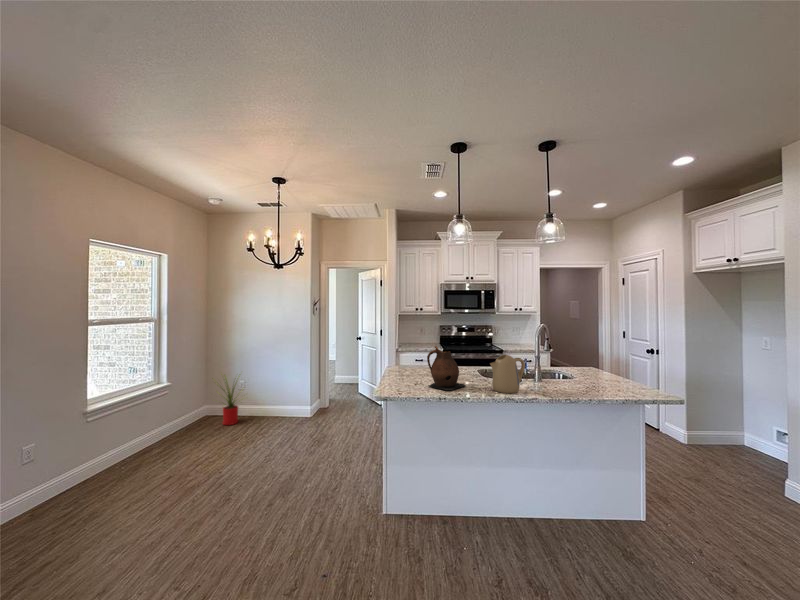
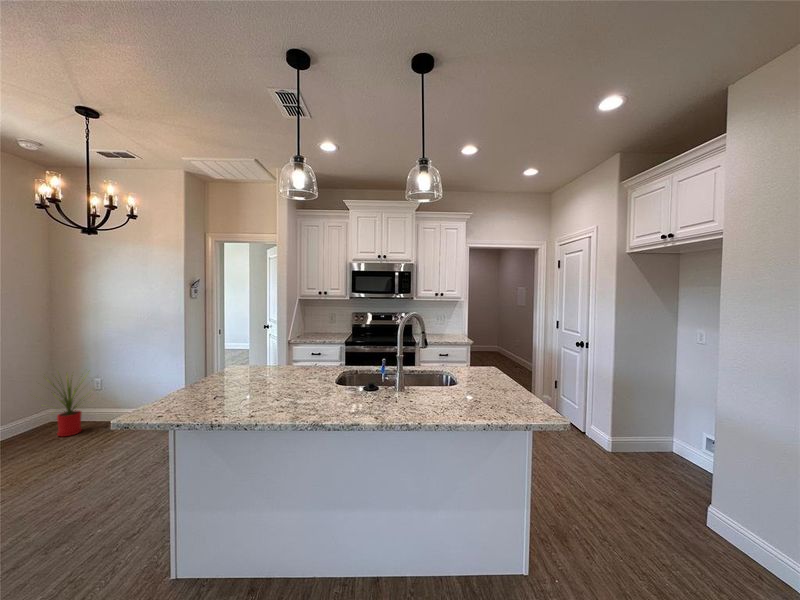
ceramic pitcher: present [427,346,465,390] -> none [225,344,284,411]
kettle: present [490,355,525,393] -> none [307,357,362,414]

